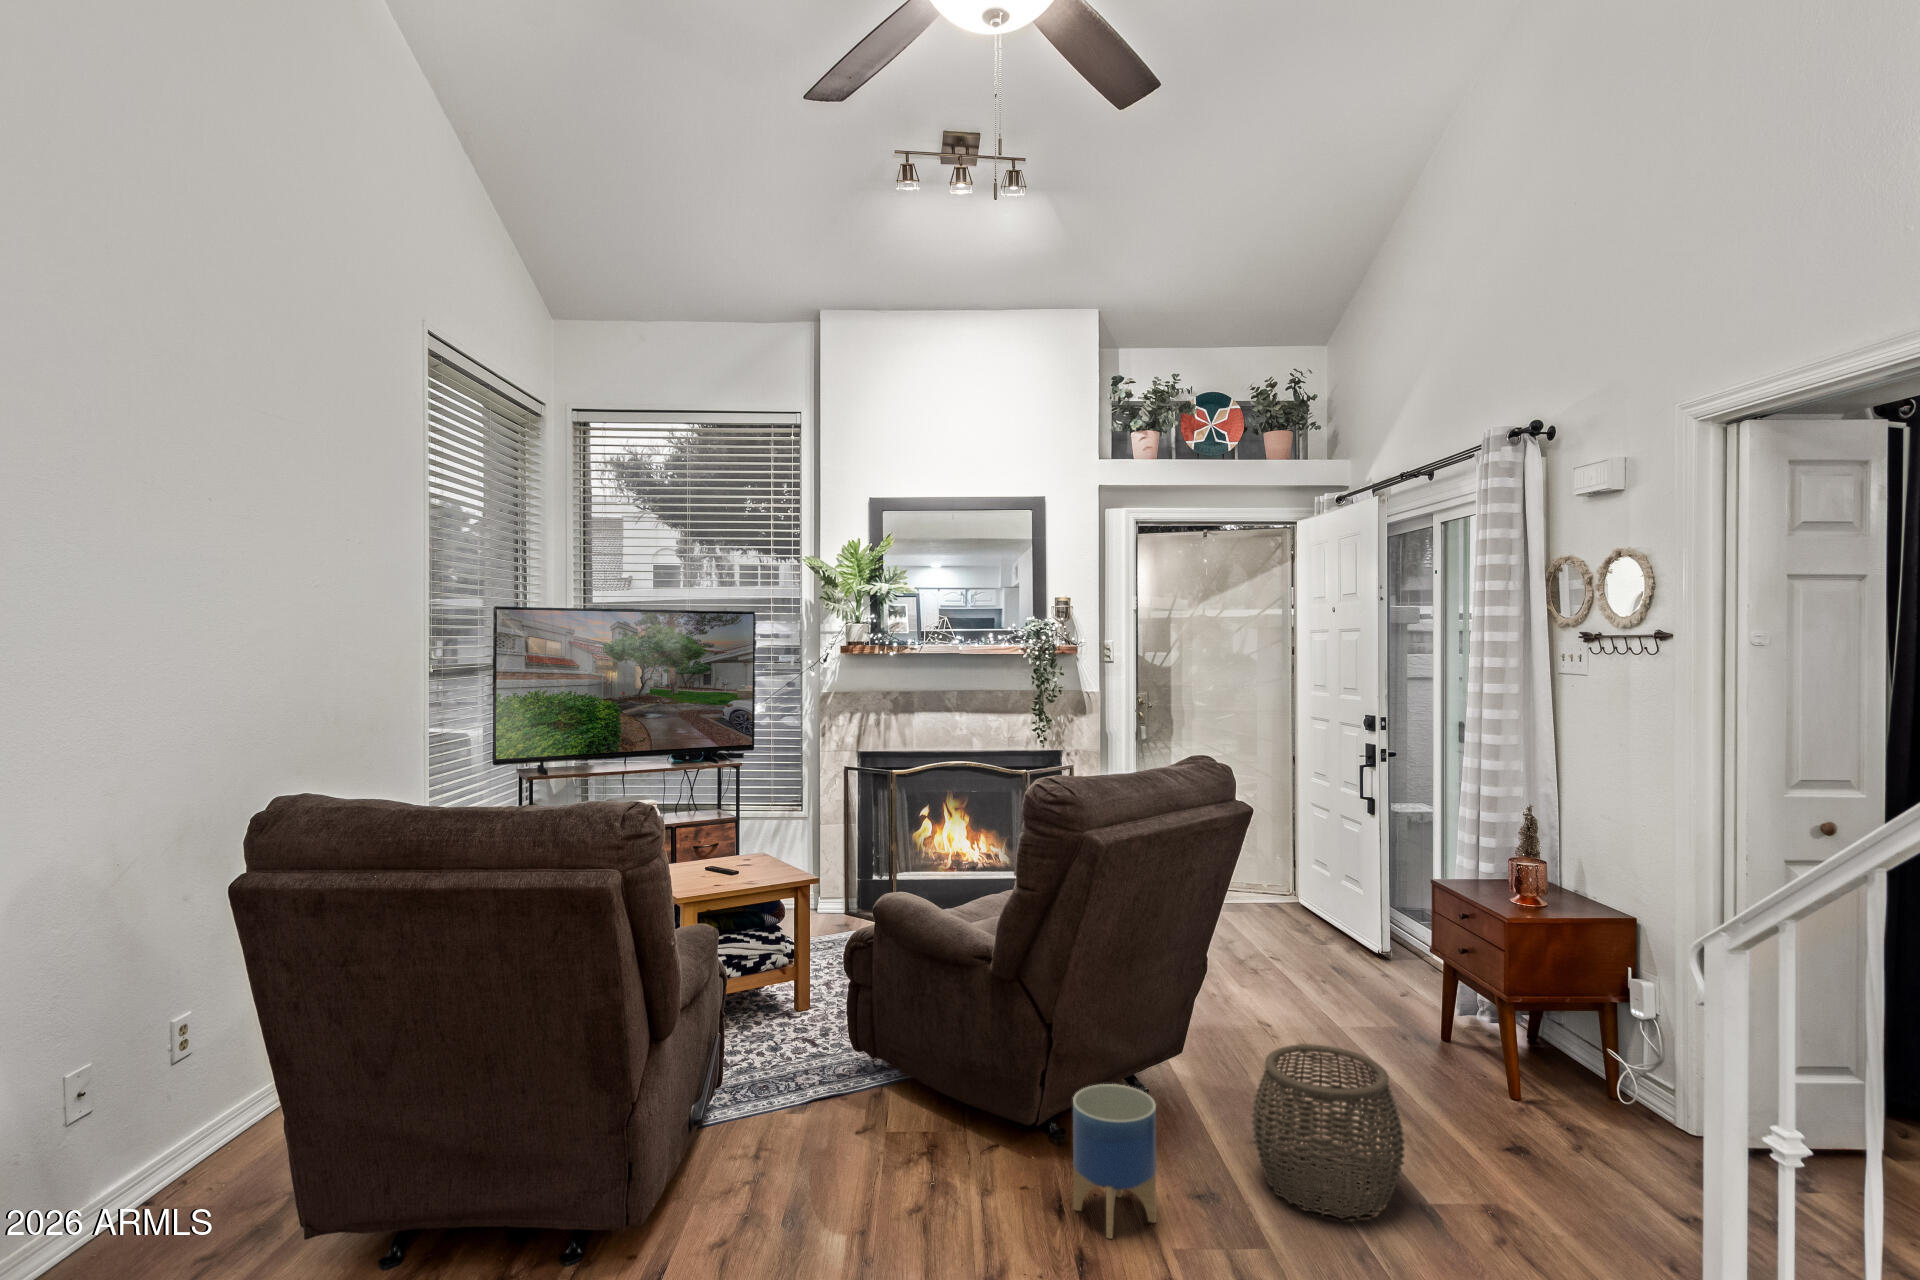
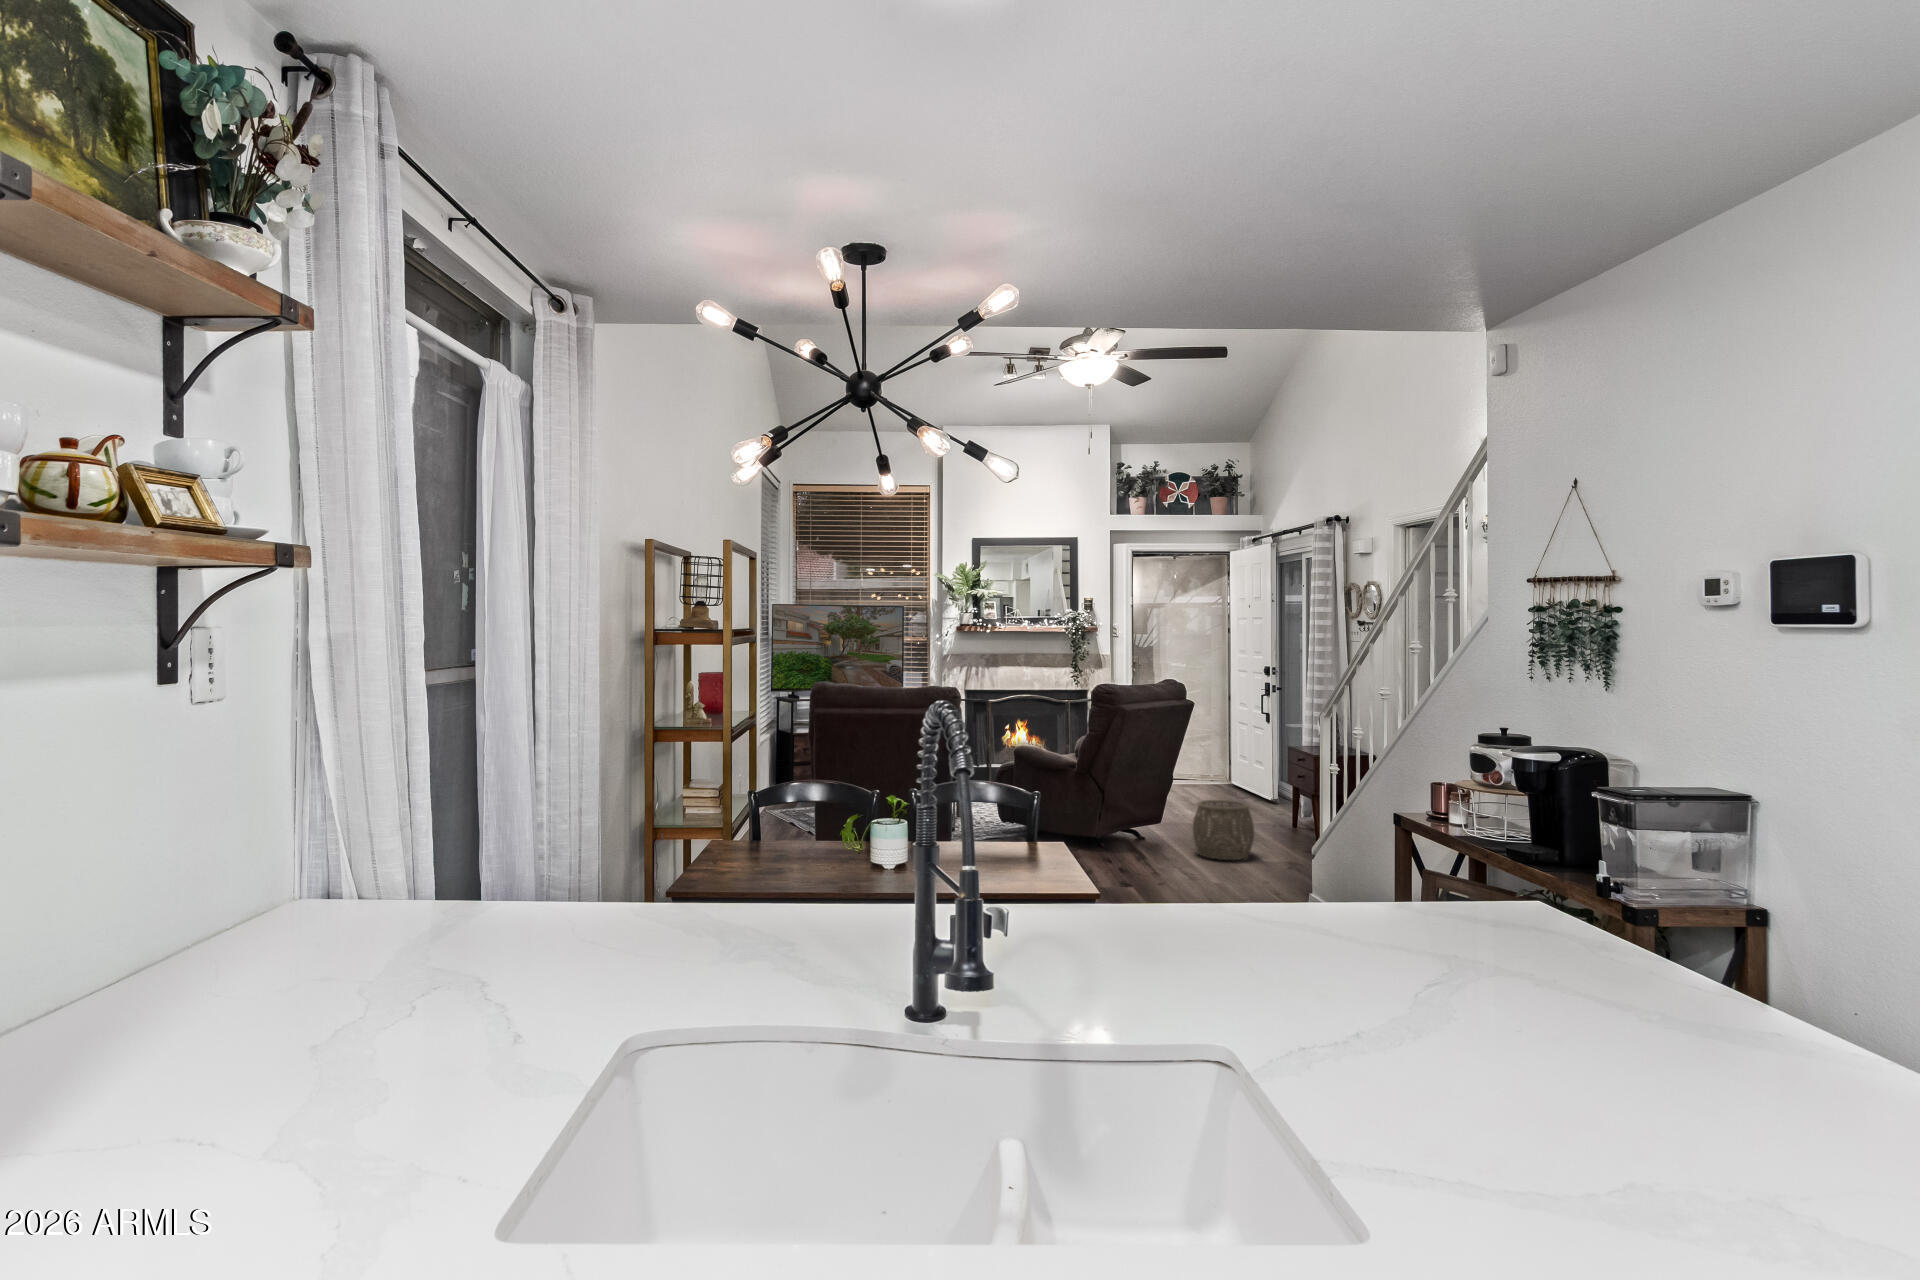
planter: present [1073,1084,1157,1239] -> none [1116,810,1151,864]

